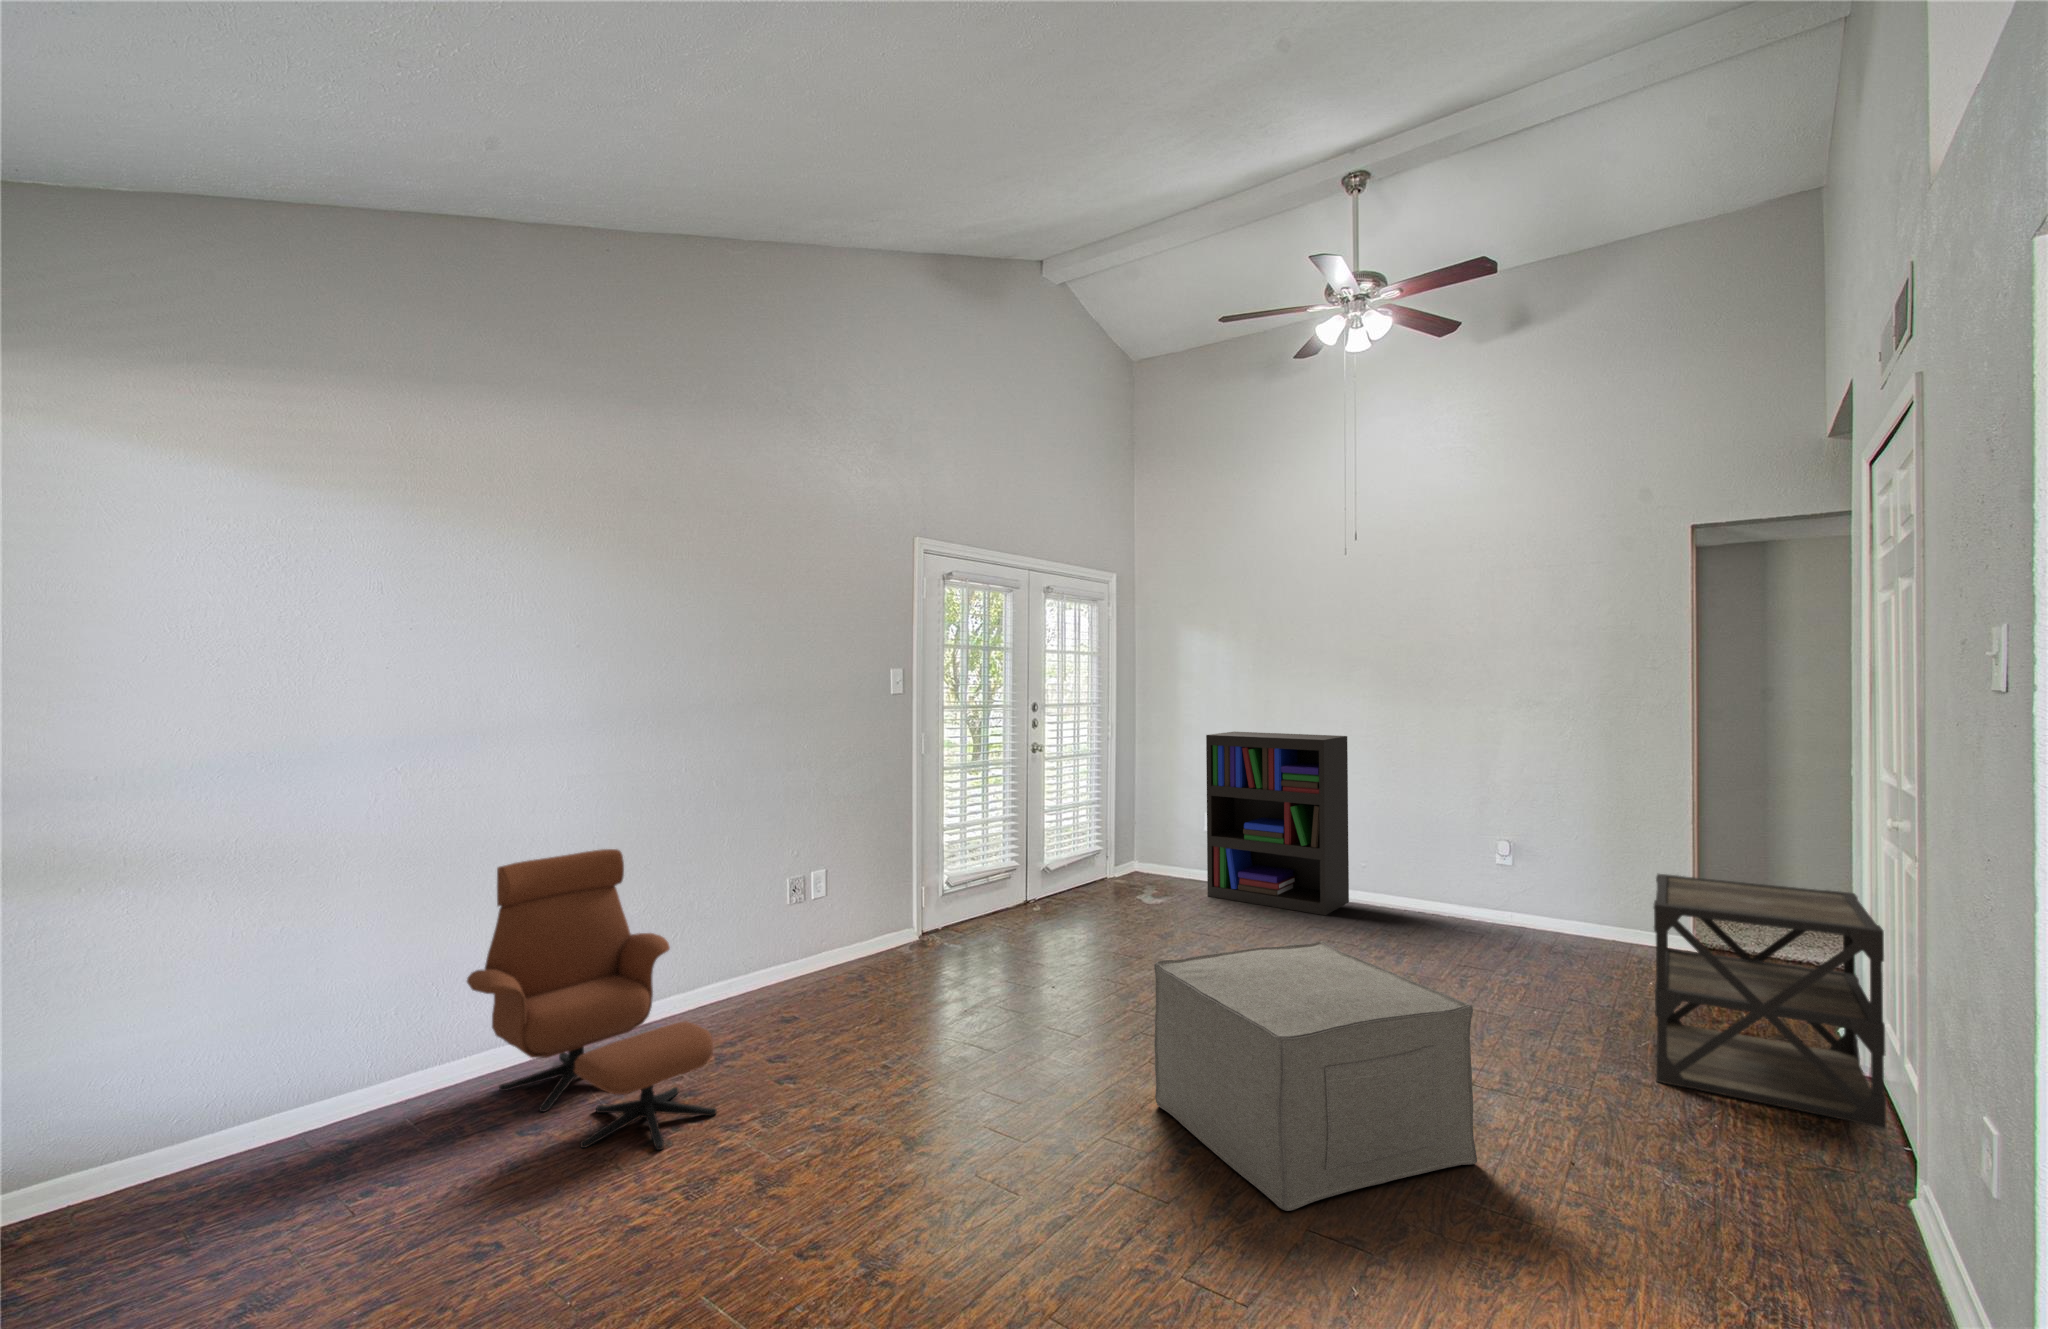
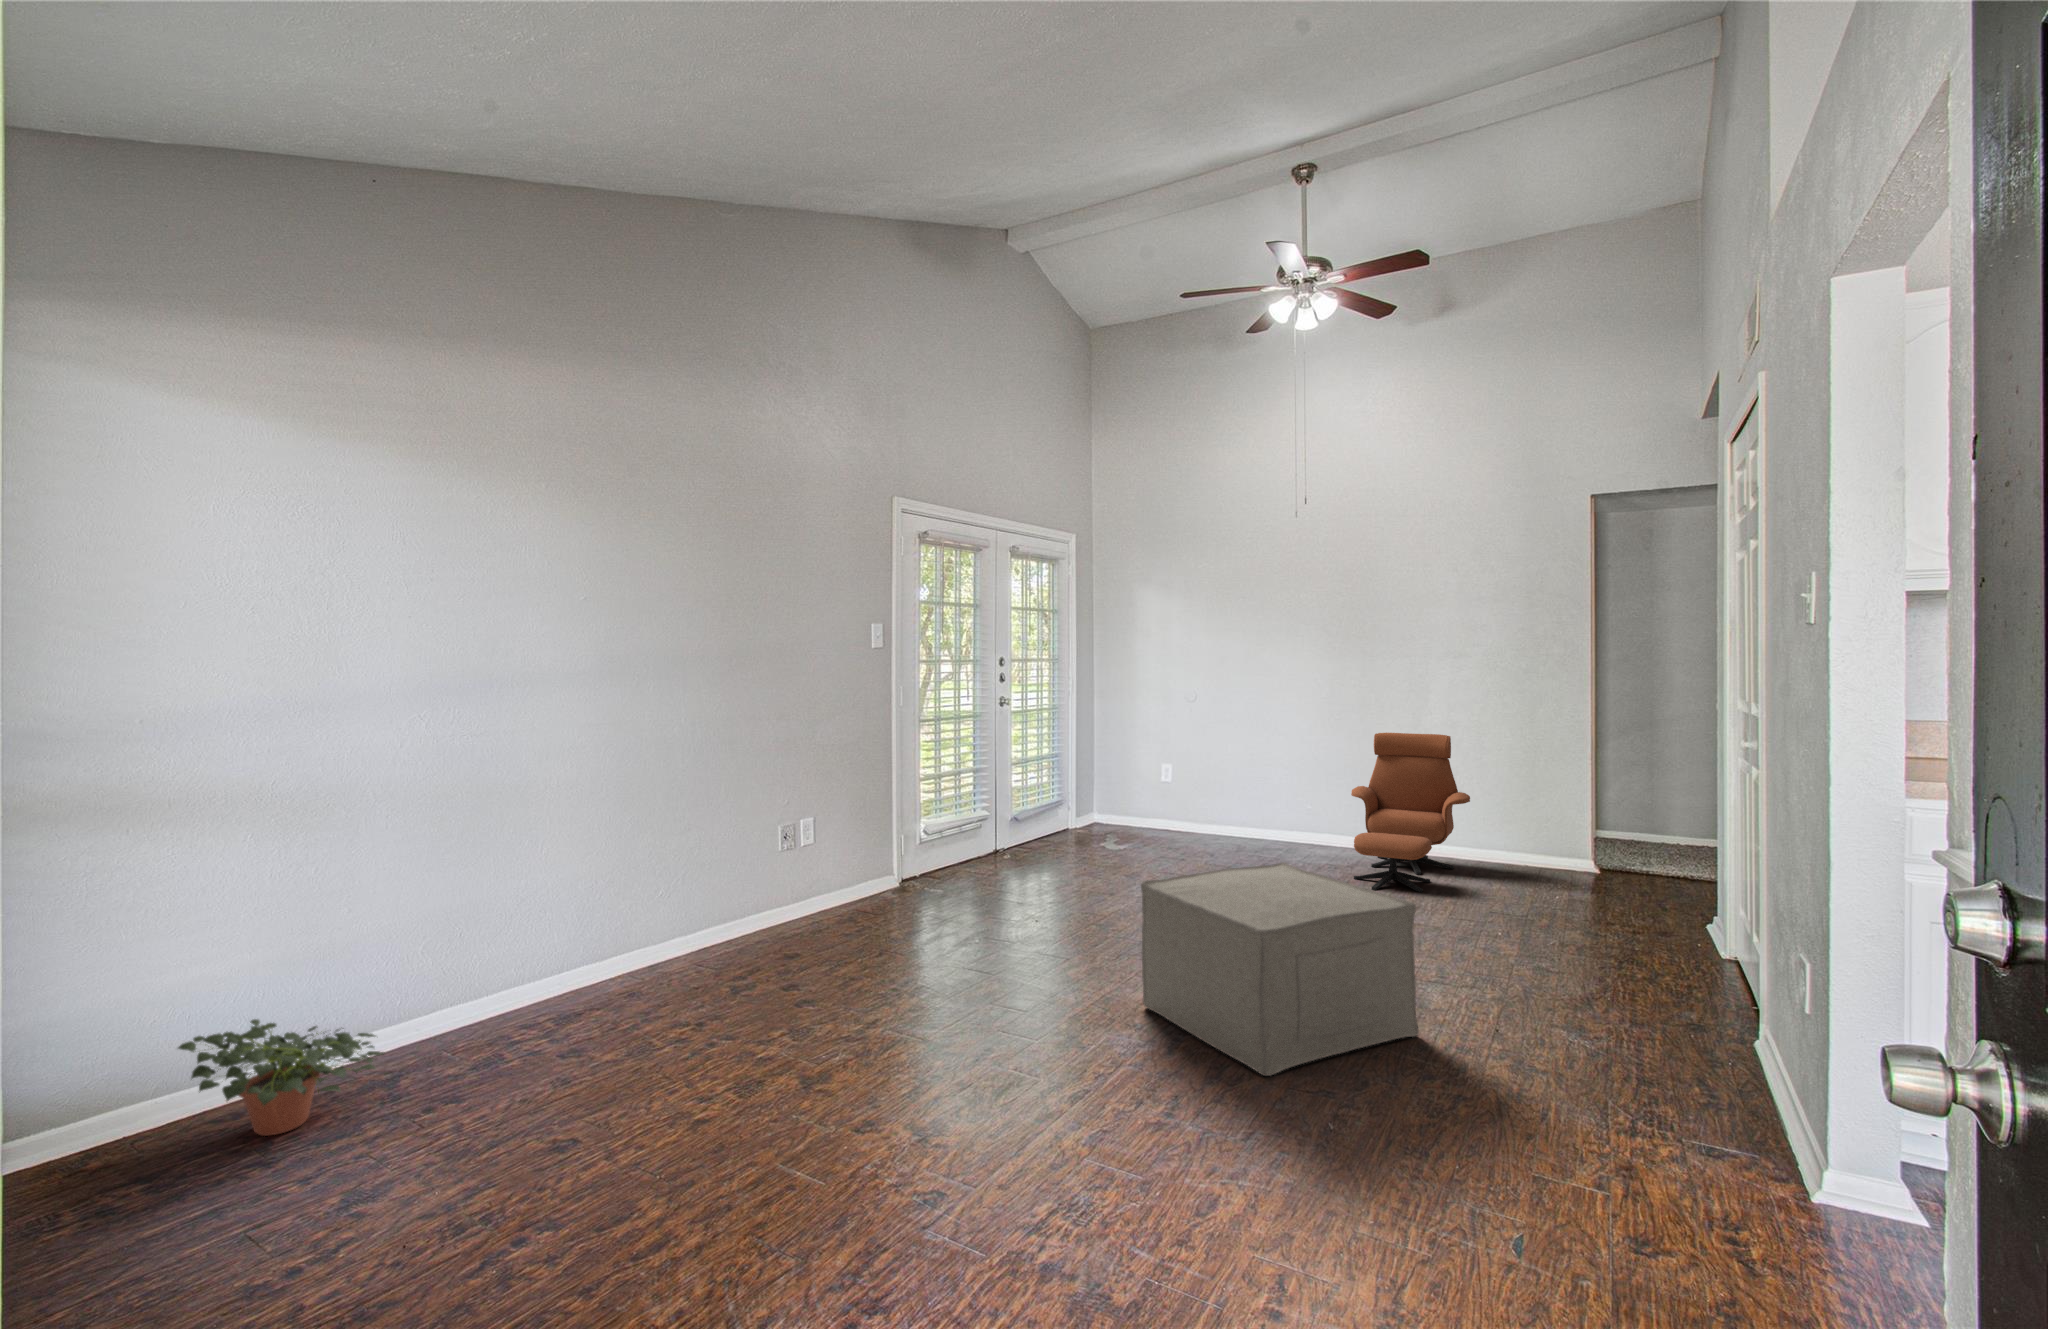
bookshelf: present [1206,732,1349,915] -> none [1158,688,1290,855]
lounge chair: present [467,849,717,1150] -> present [1351,733,1470,892]
side table: present [1653,874,1886,1128] -> none [1561,799,1743,996]
potted plant: none [90,1086,323,1219] -> present [178,1019,384,1136]

